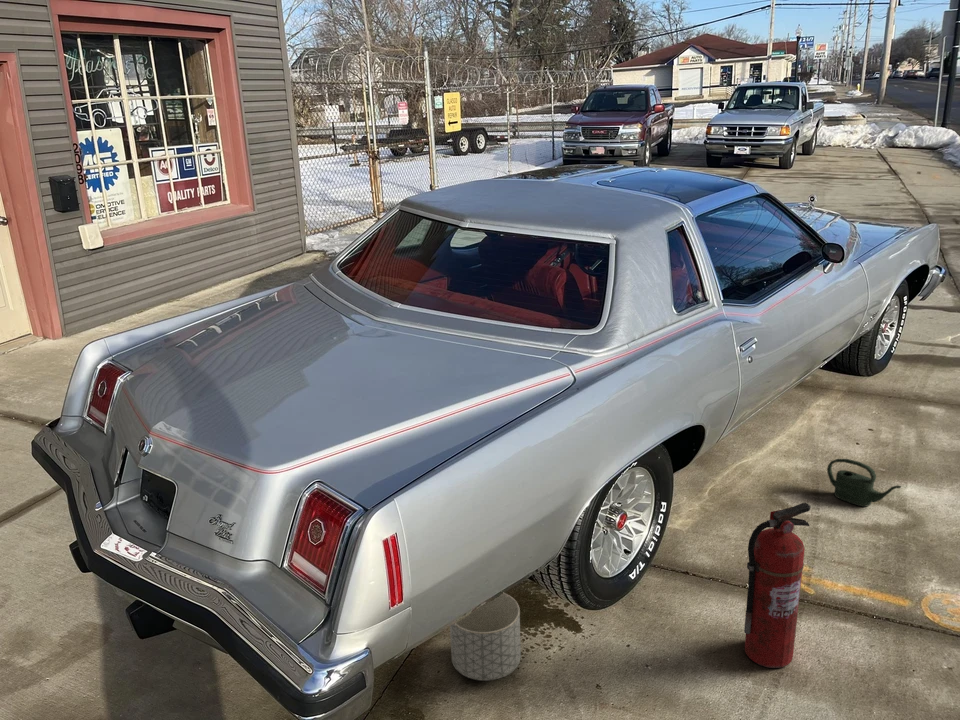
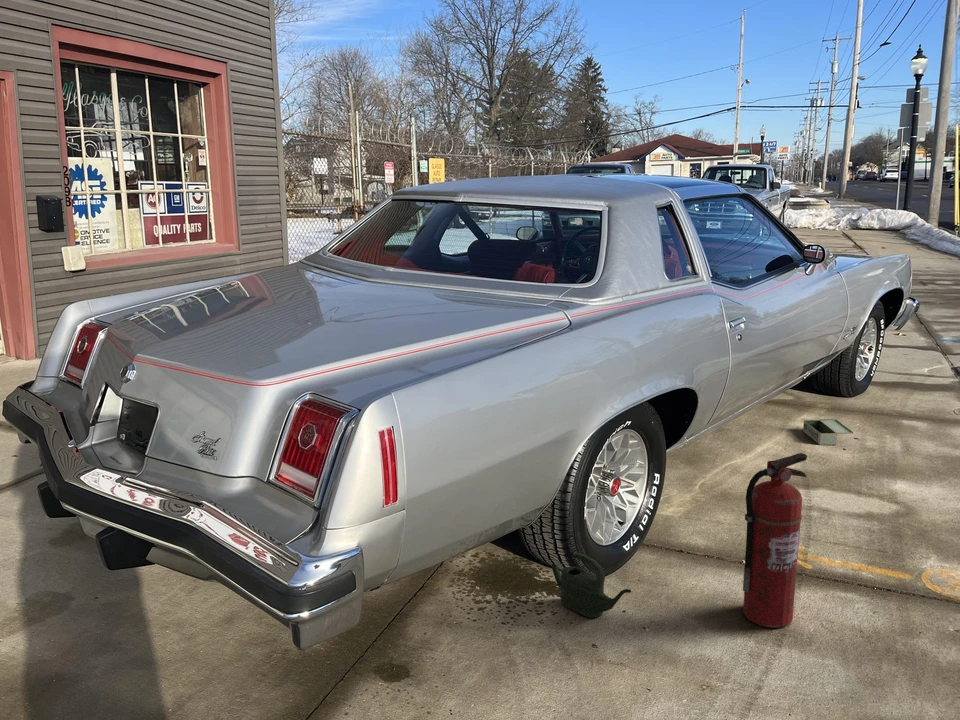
toolbox: none [818,407,868,437] -> present [803,419,853,445]
watering can: present [827,459,901,507] -> present [552,553,631,618]
planter: present [450,593,521,681] -> none [441,547,514,635]

